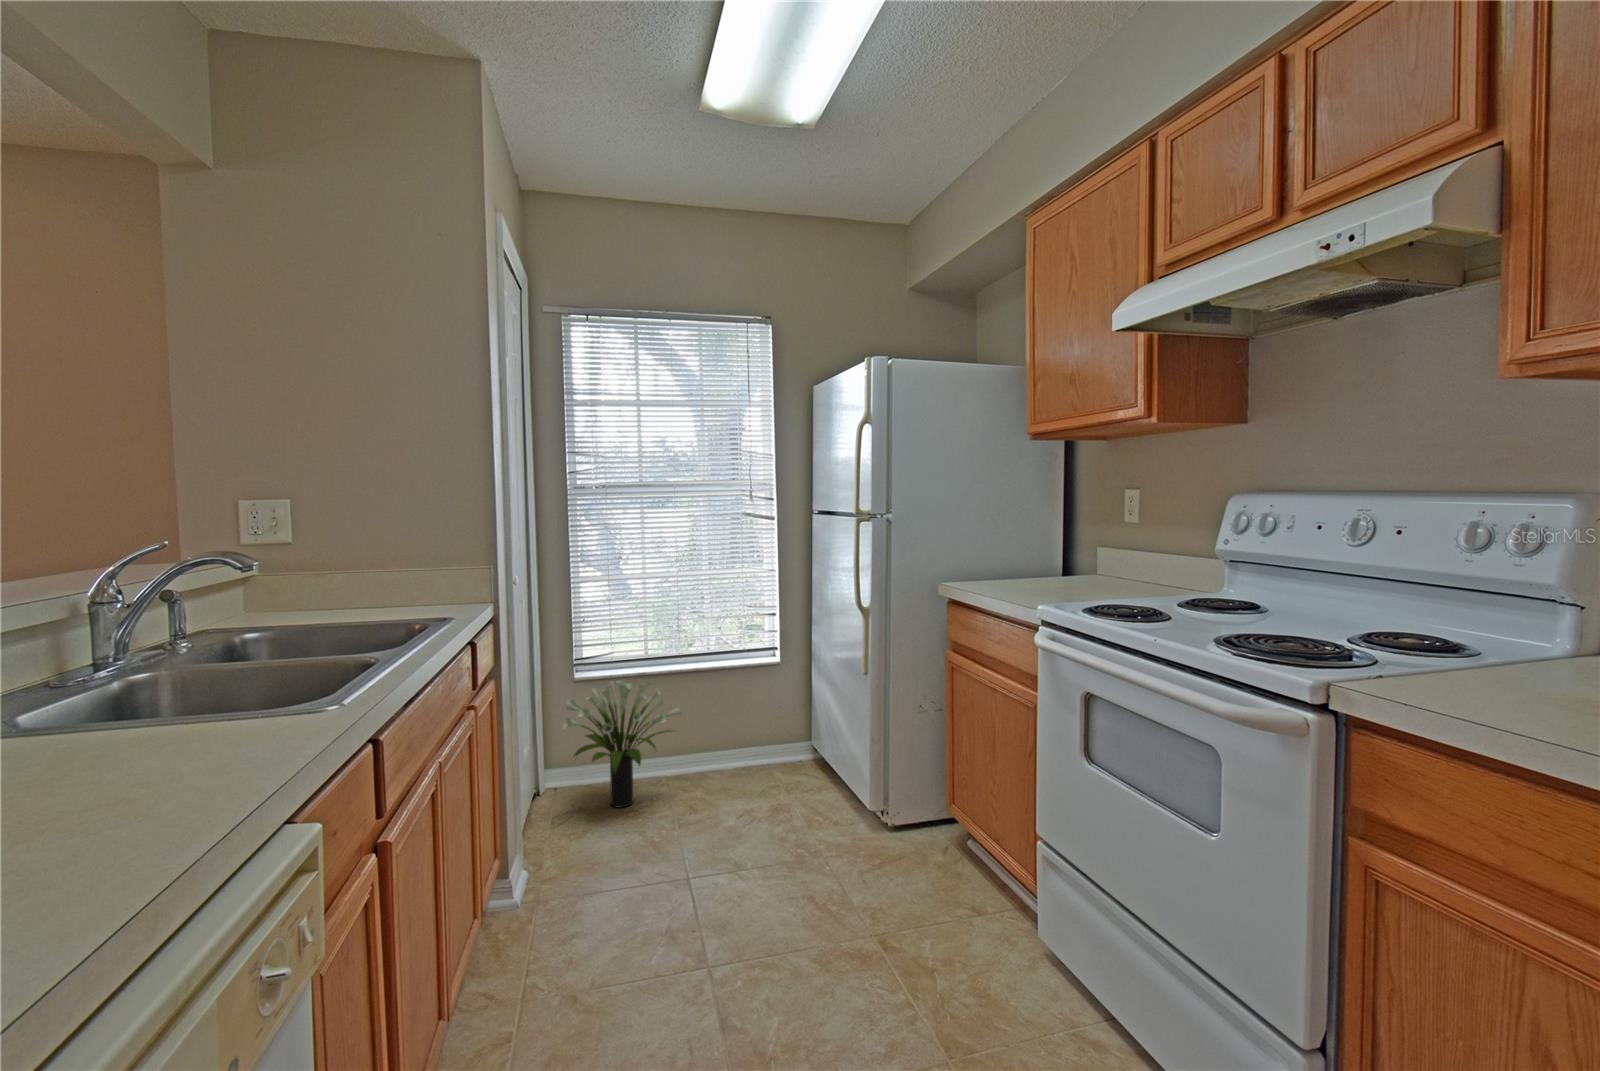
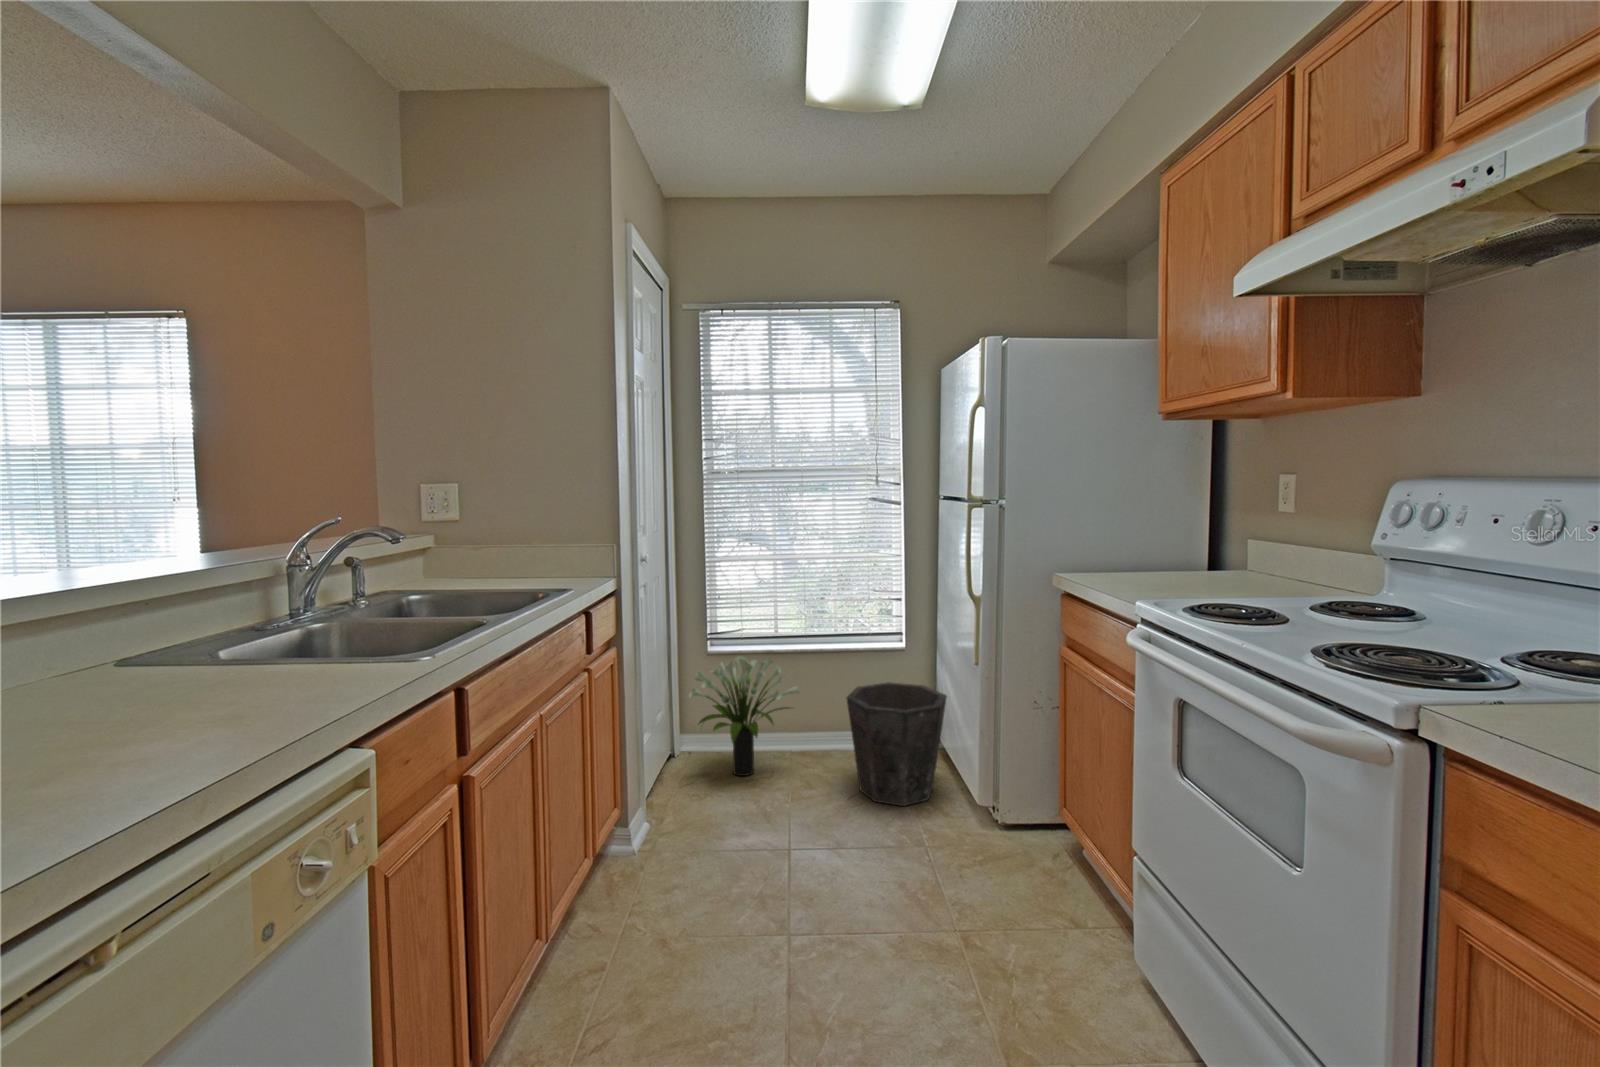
waste bin: none [734,697,831,820] -> present [847,682,947,806]

